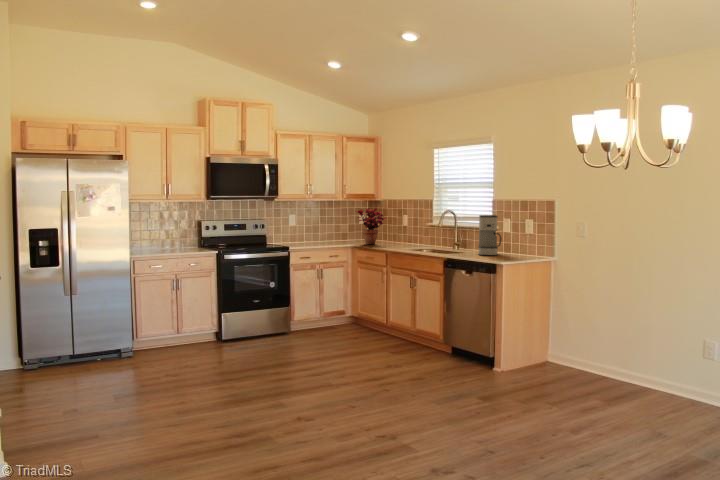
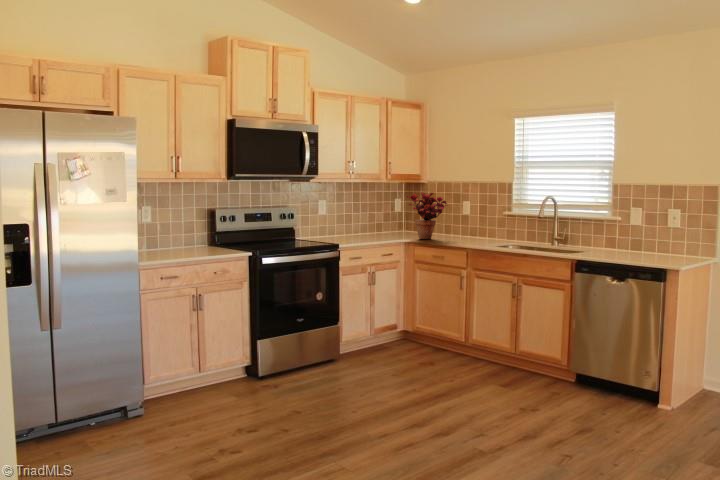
coffee maker: present [479,215,501,255] -> none [600,203,635,255]

